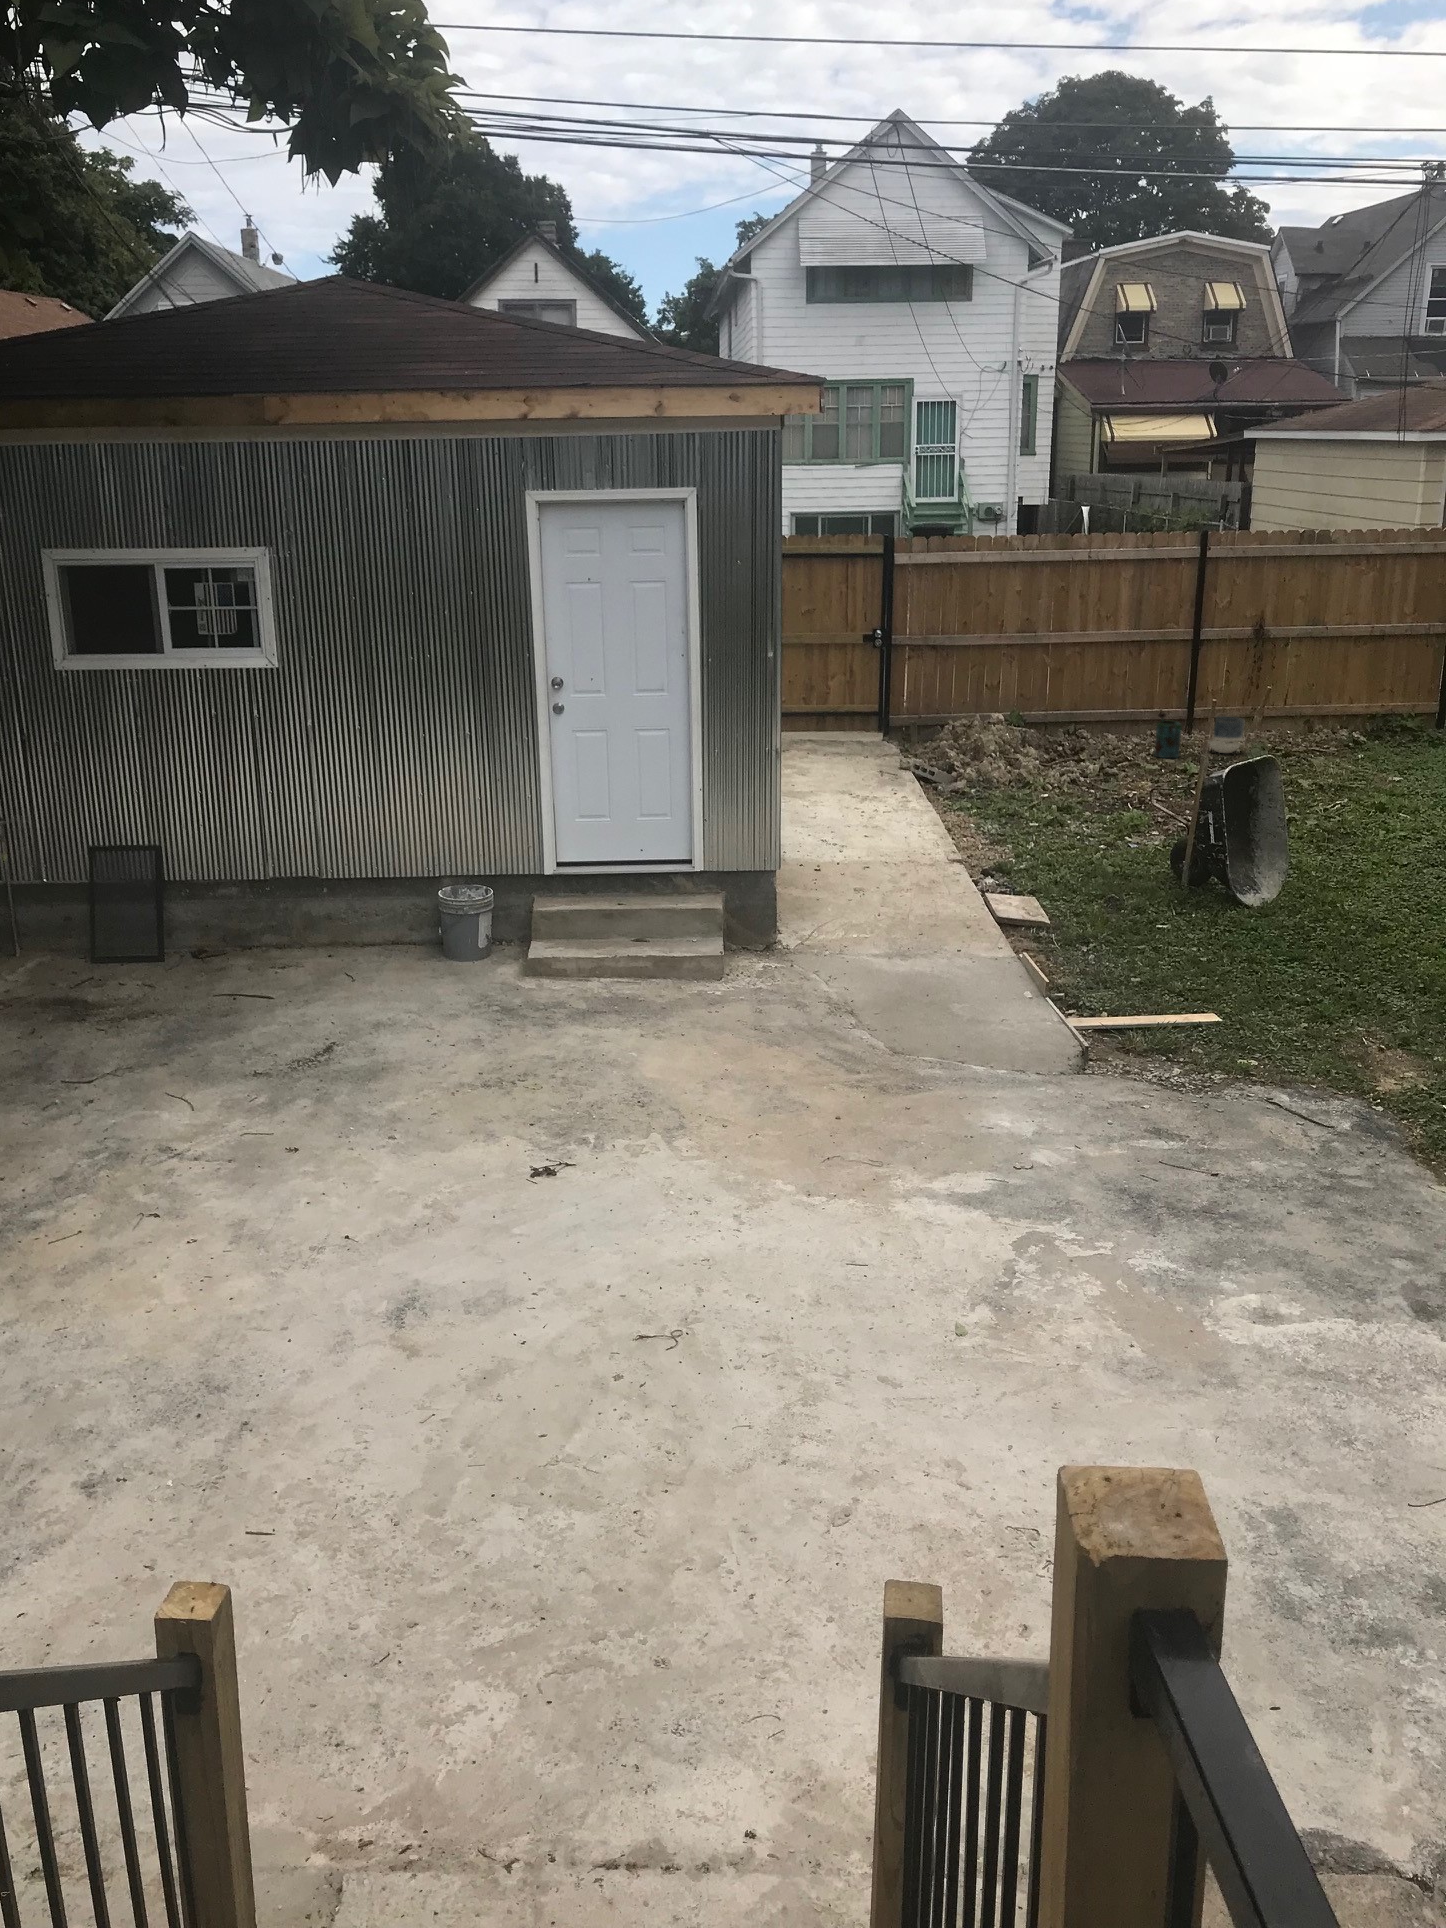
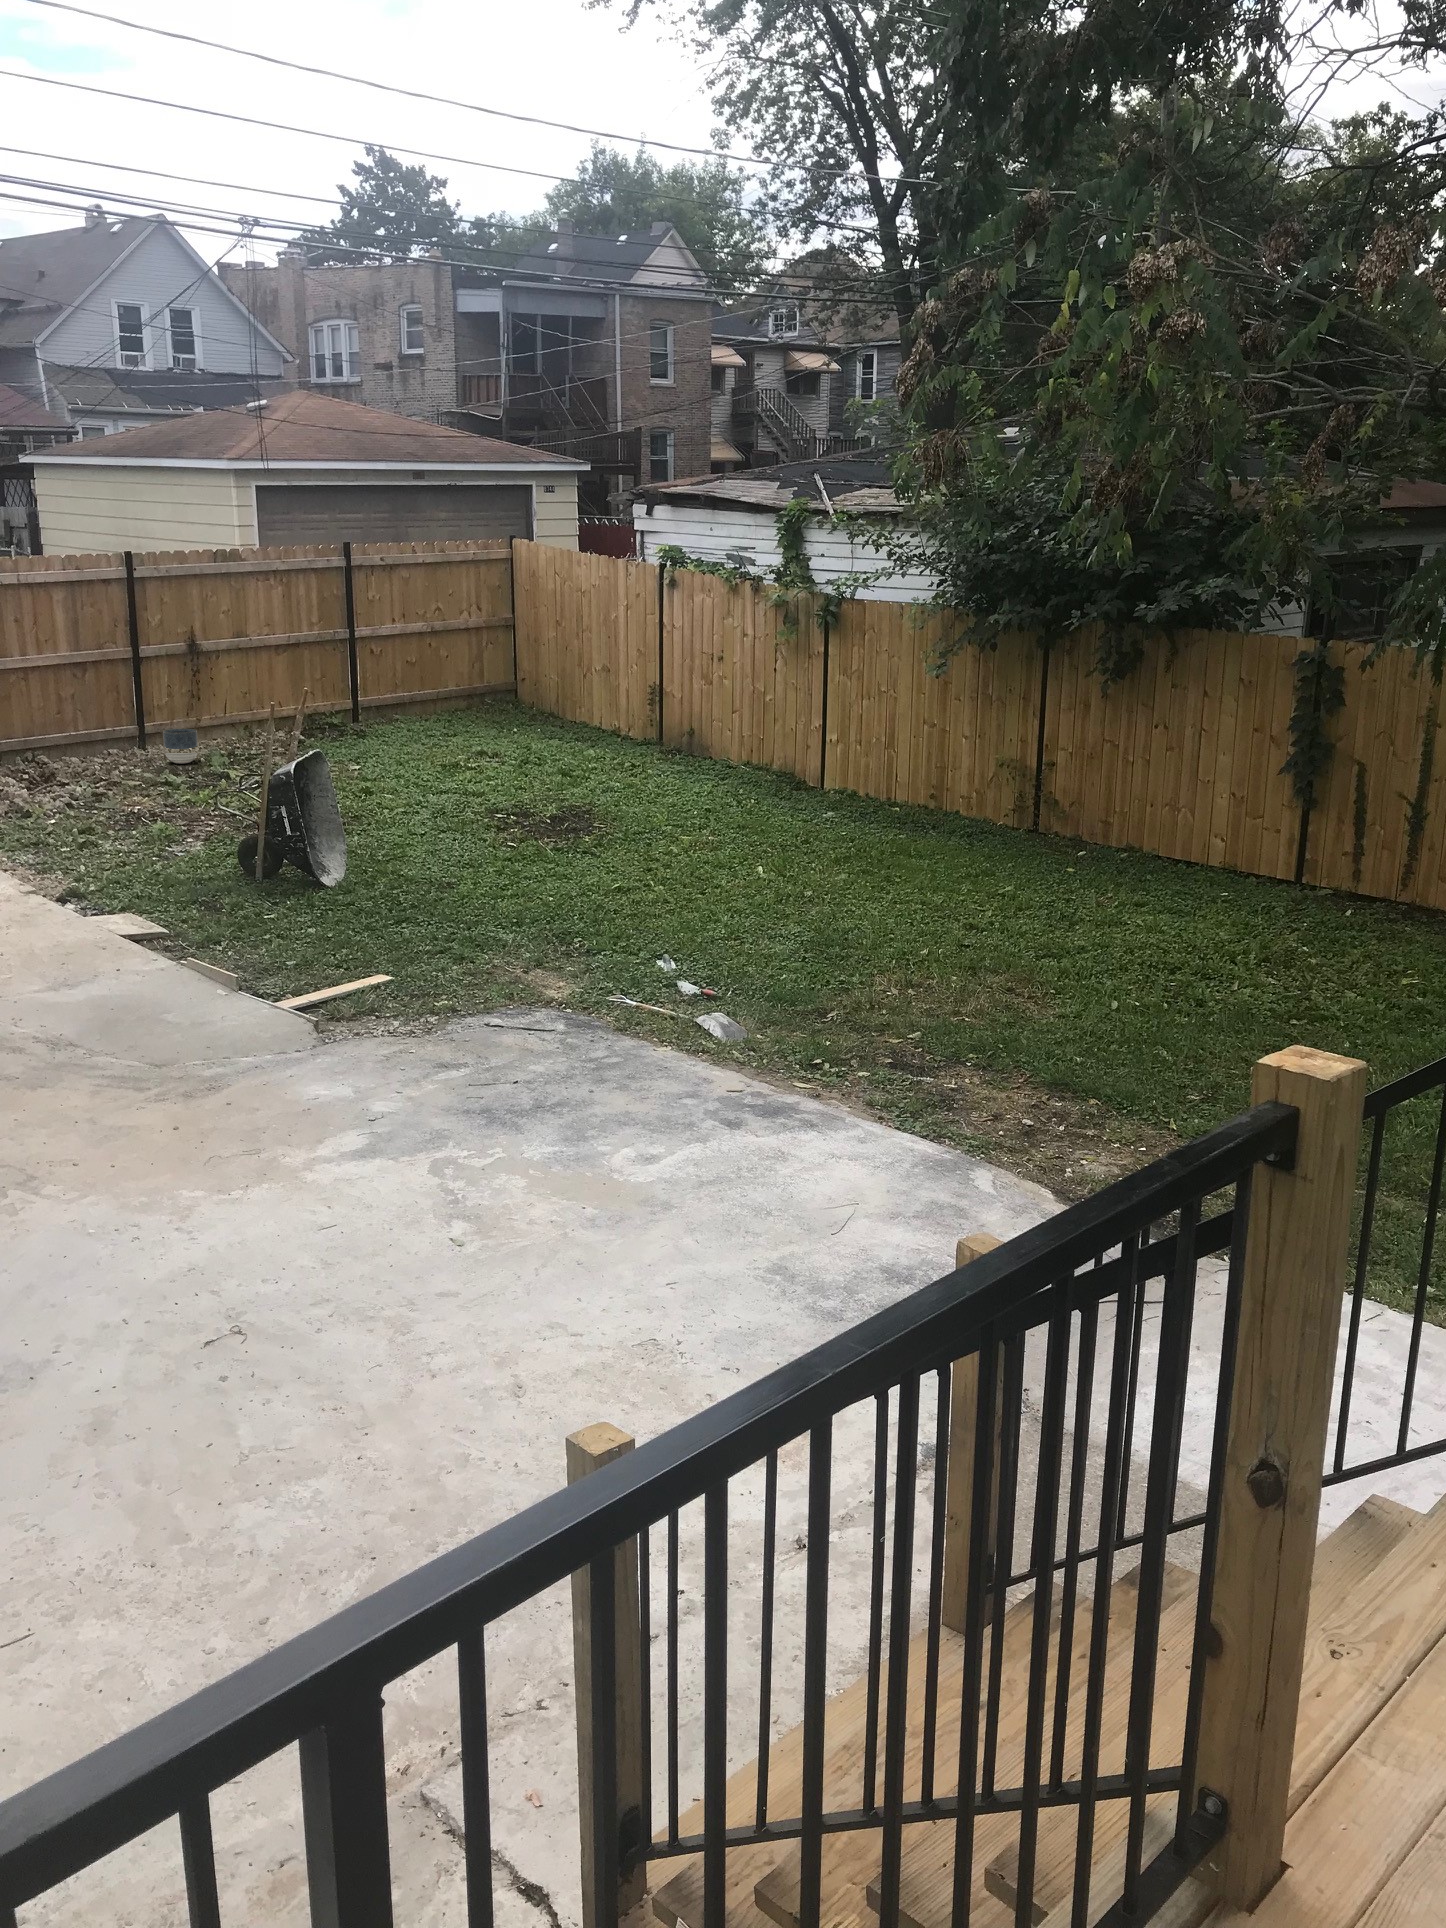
watering can: present [1154,713,1182,758] -> none [113,730,145,774]

